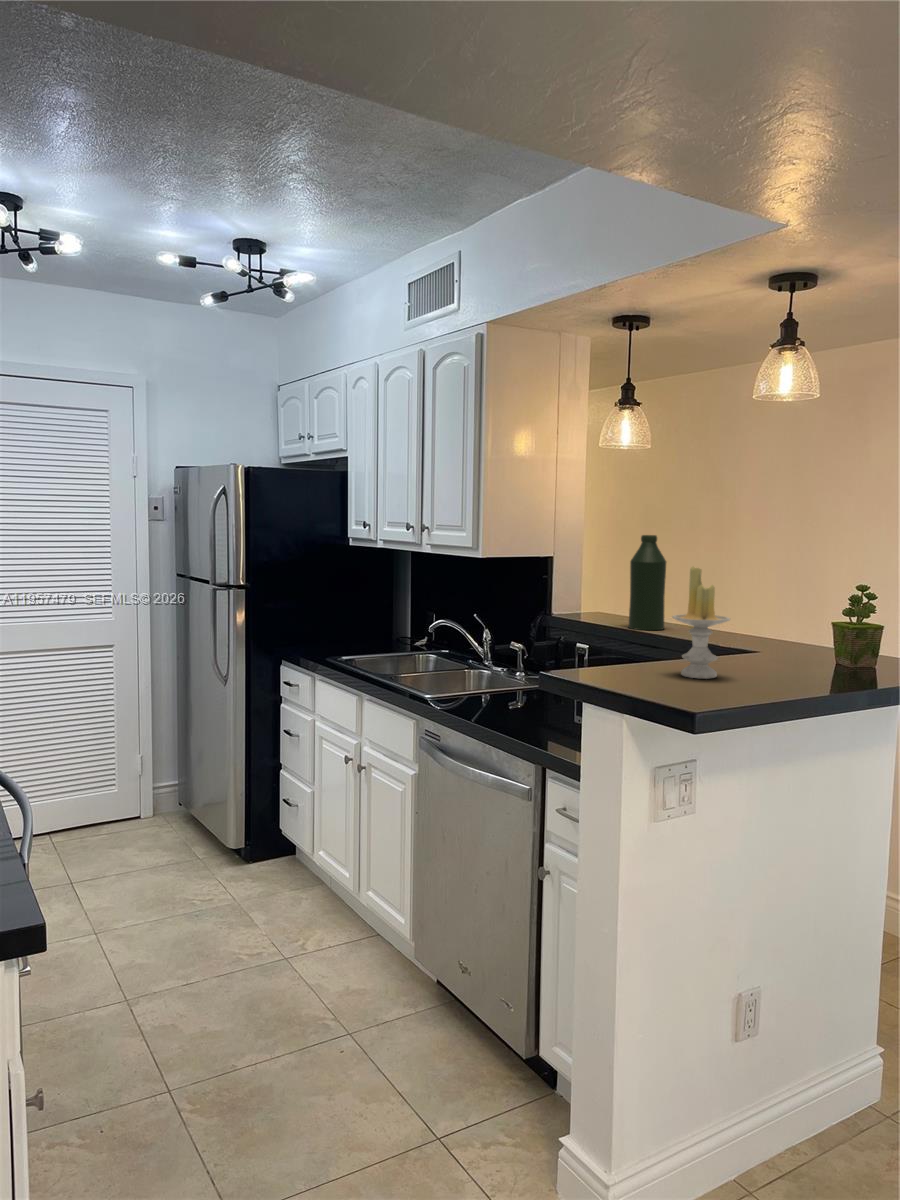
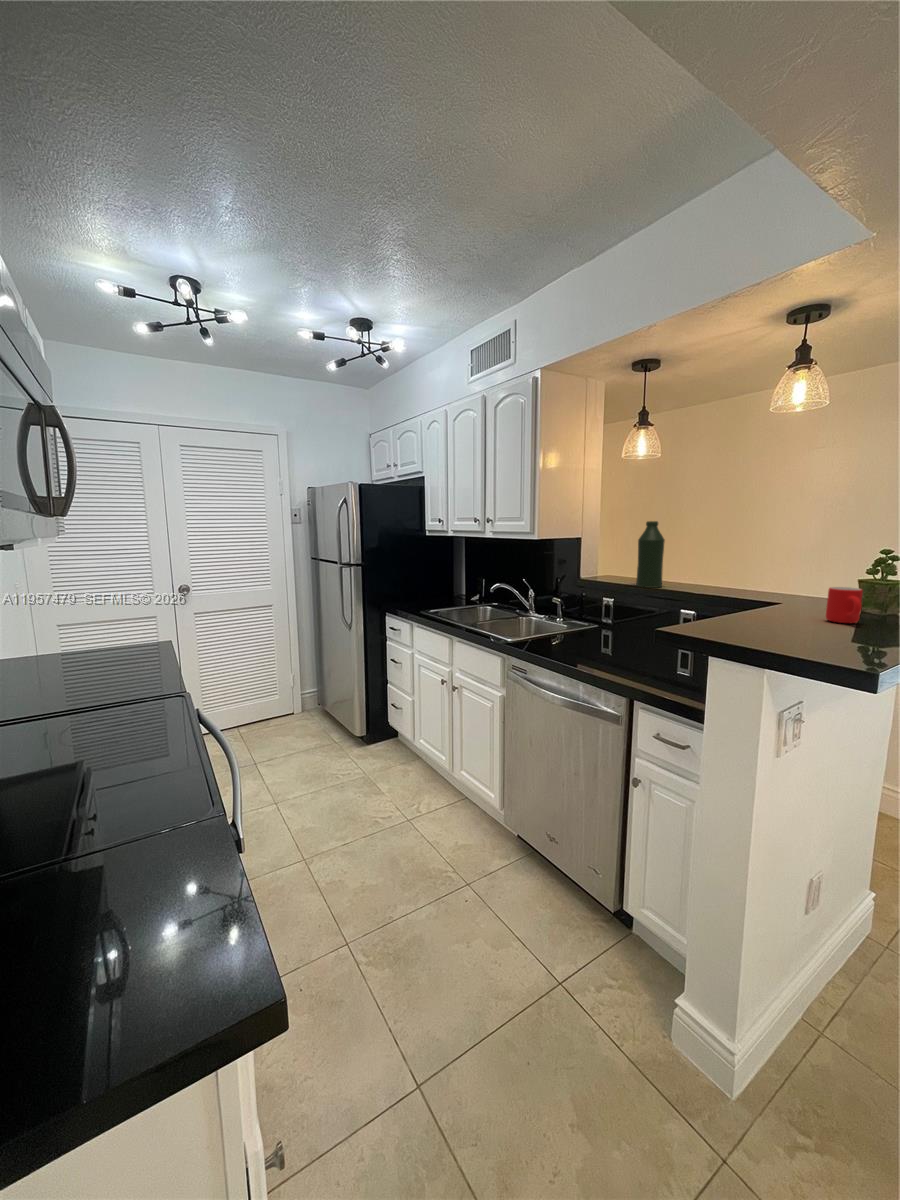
candle: present [673,567,730,679] -> none [756,538,812,631]
mug: none [782,629,818,674] -> present [826,587,863,623]

